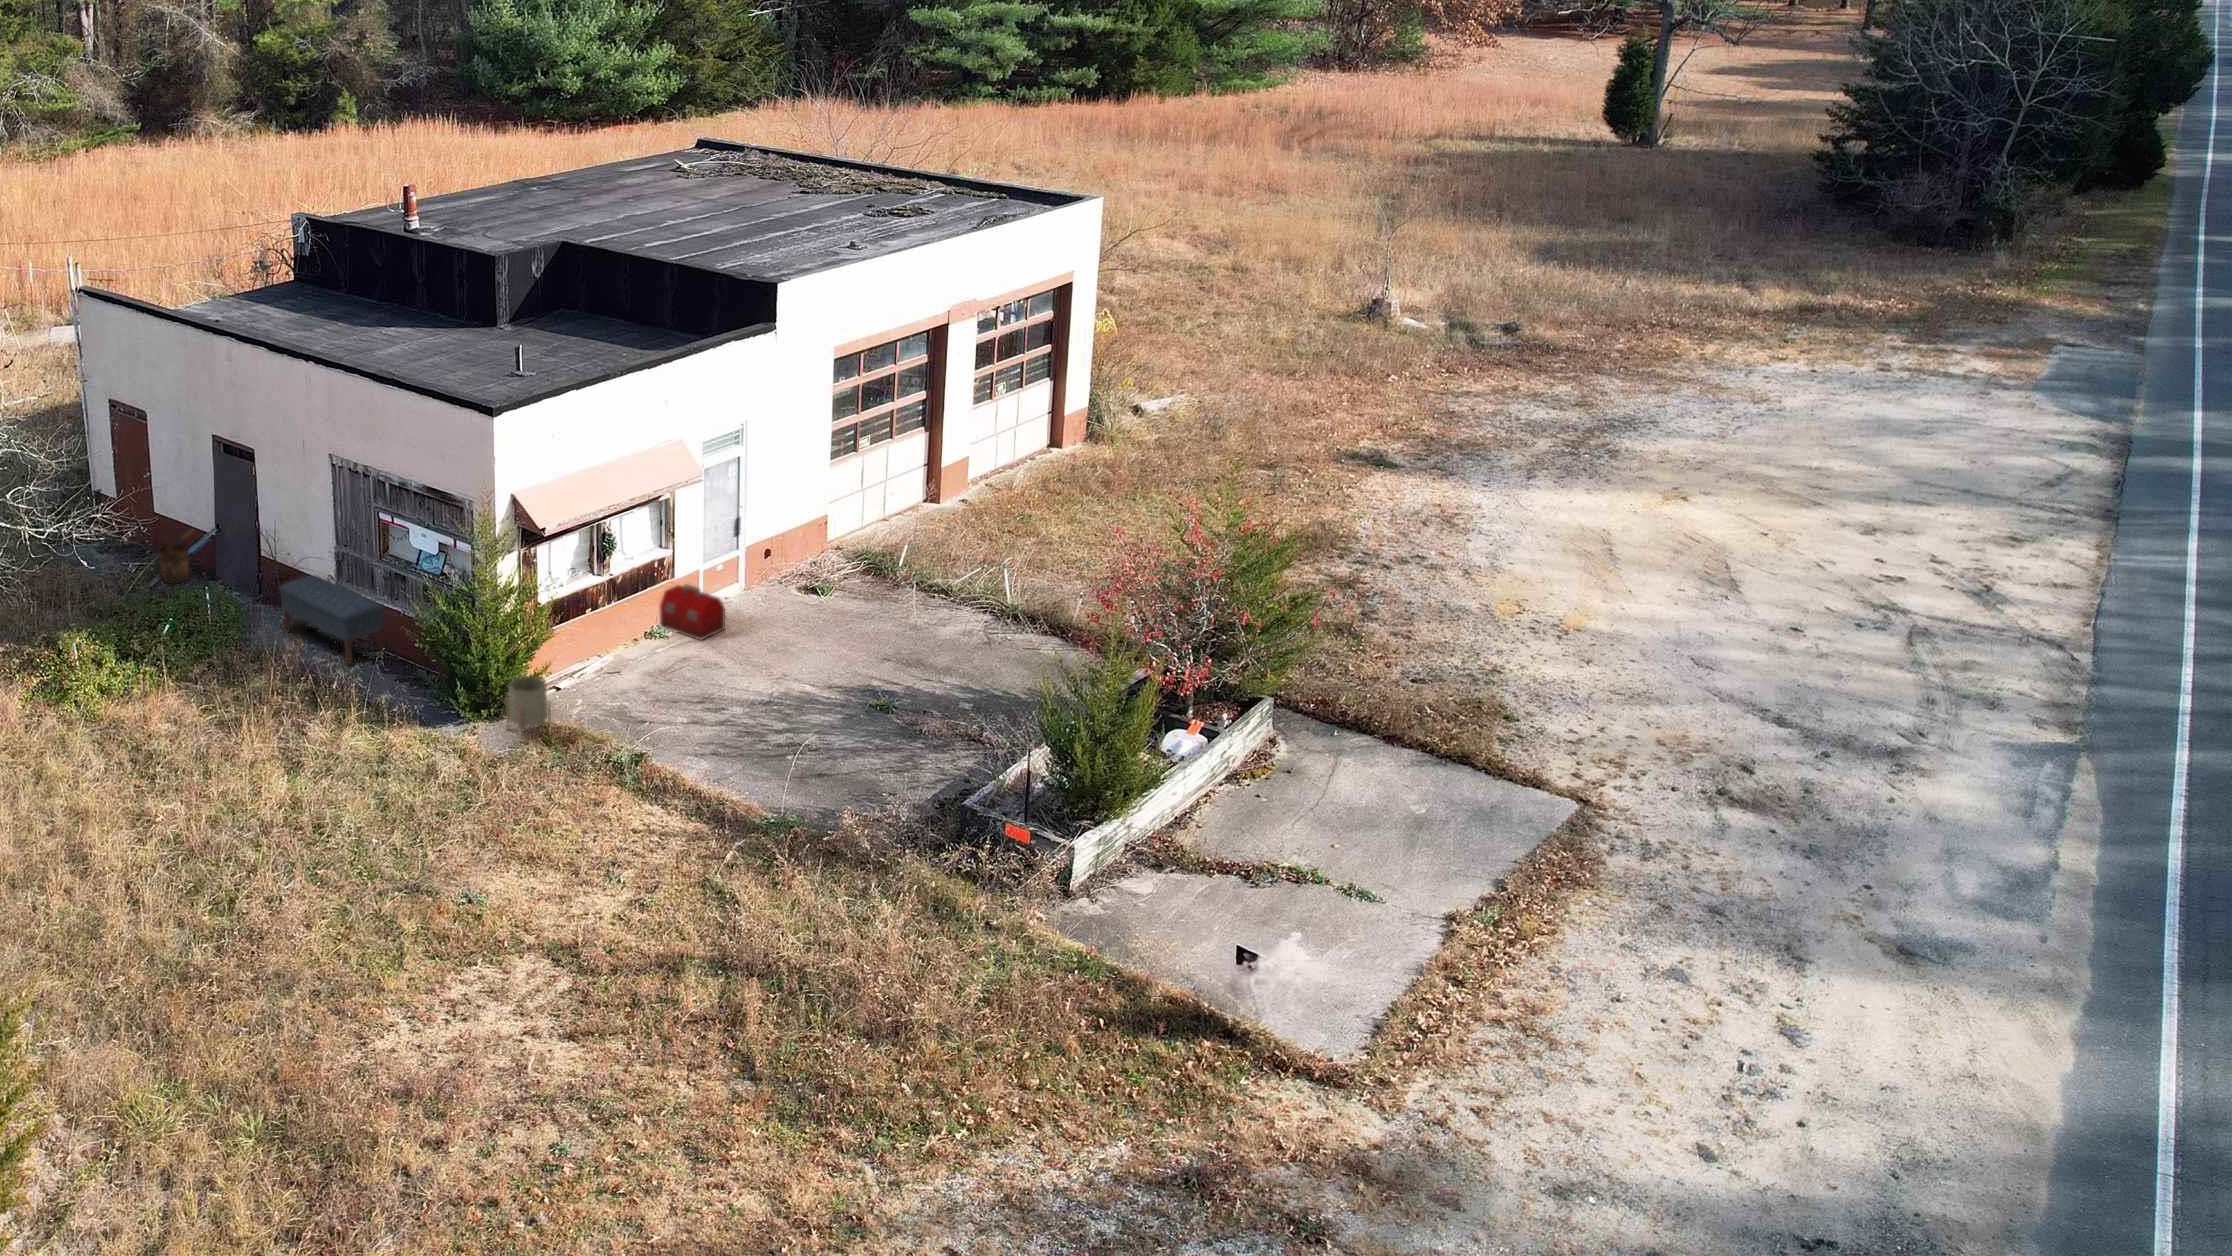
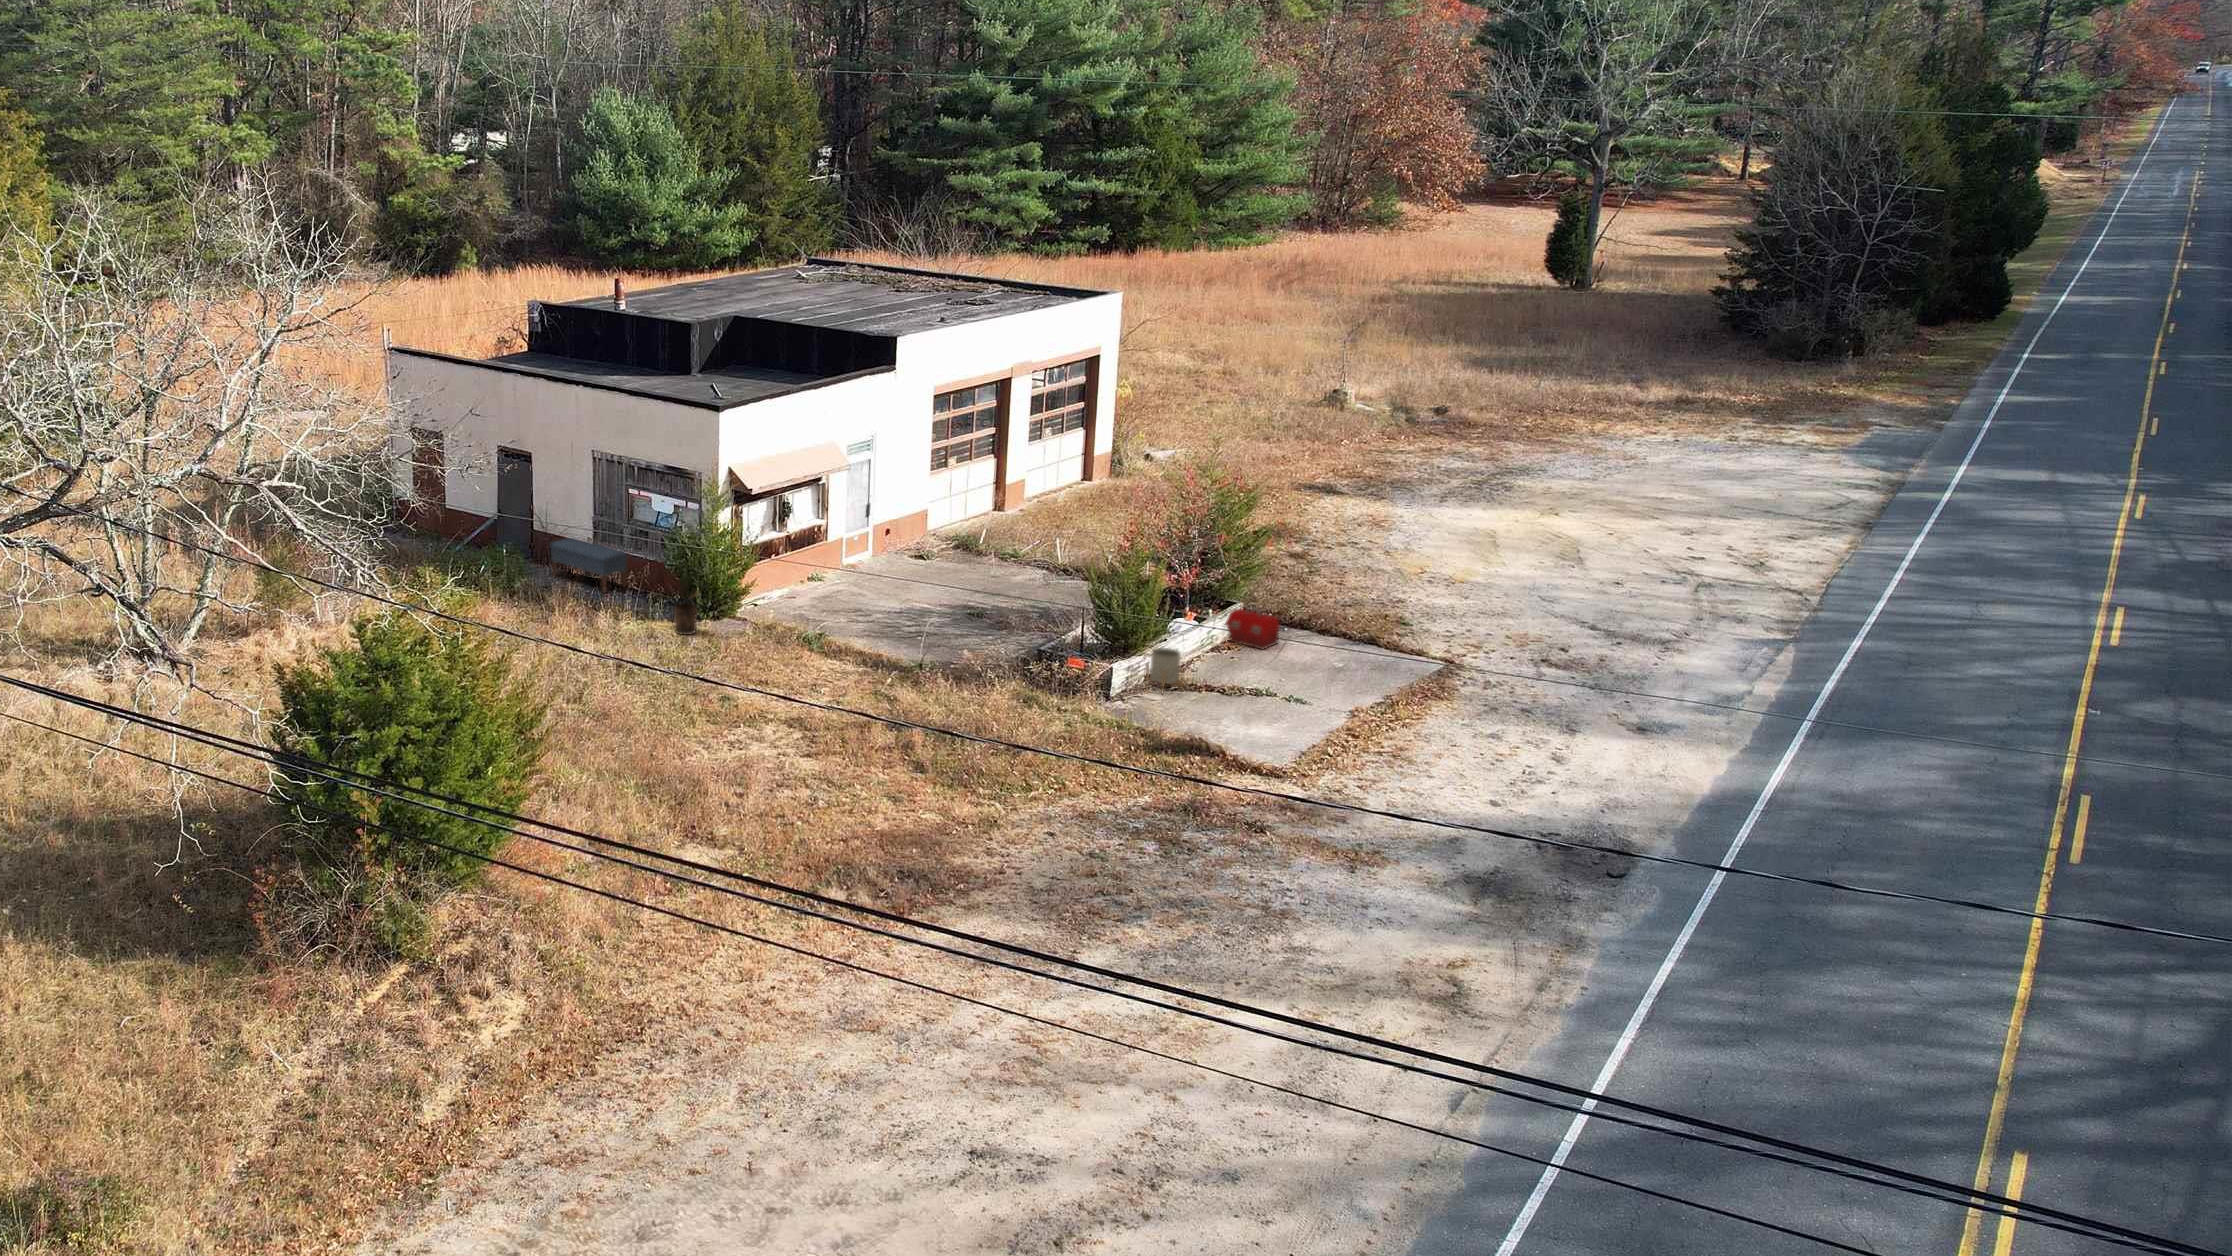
bucket: present [158,536,190,584] -> present [673,596,698,635]
toolbox: present [660,584,725,640] -> present [1226,607,1280,649]
planter: present [506,677,552,741] -> present [1146,648,1184,693]

